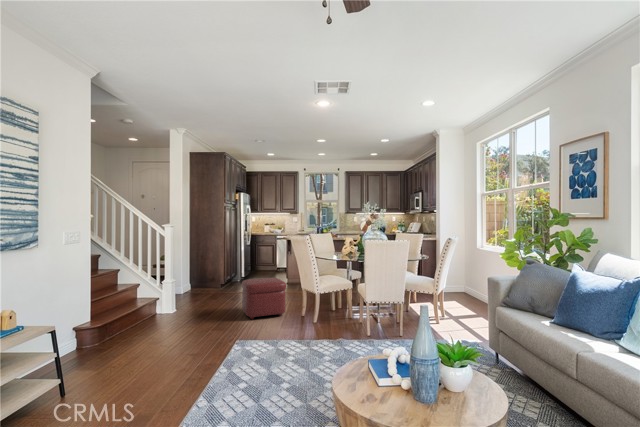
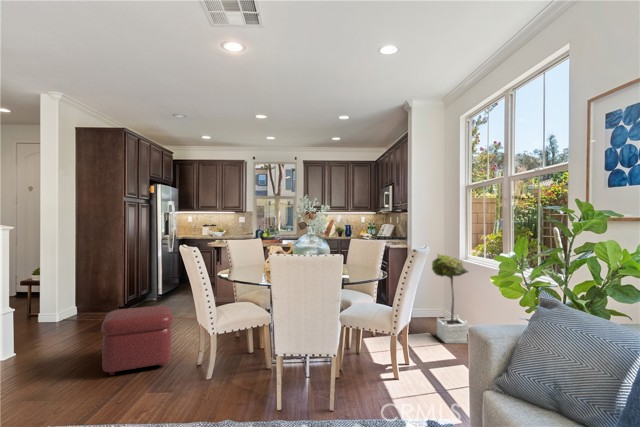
potted tree: none [458,243,485,306] -> present [432,254,468,343]

